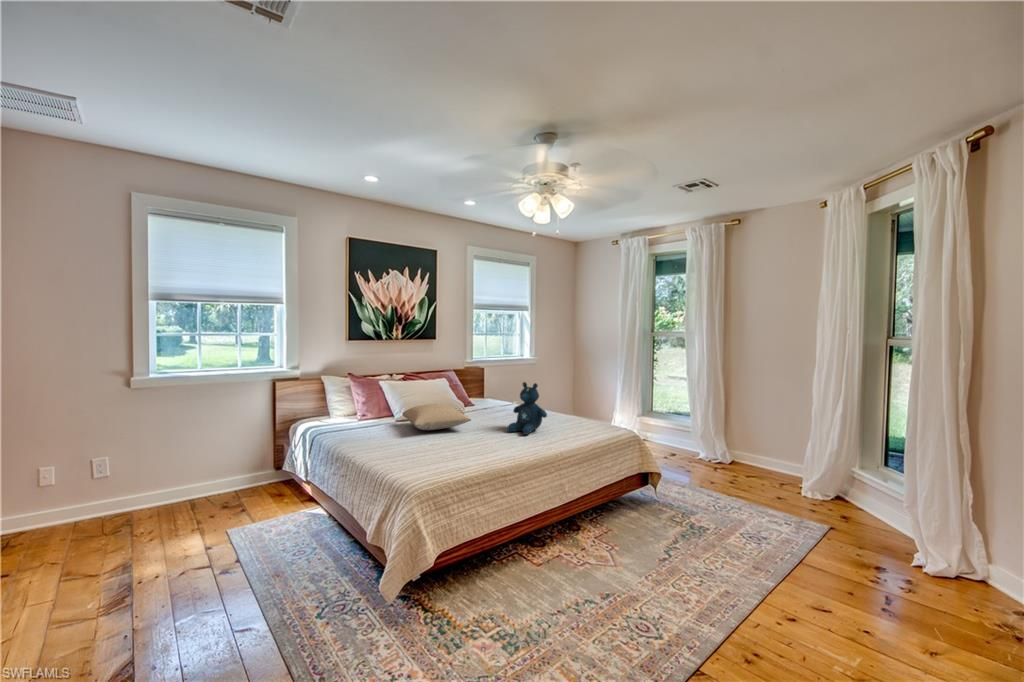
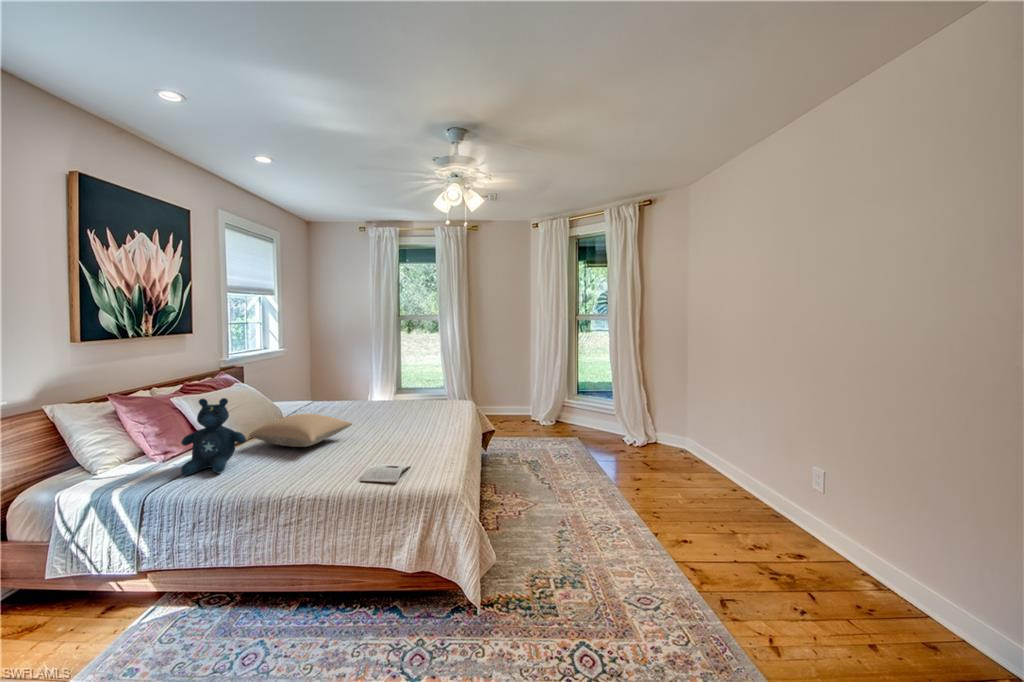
stuffed bear: present [507,382,547,435] -> present [181,398,246,475]
magazine: none [395,452,450,470] -> present [361,464,411,483]

